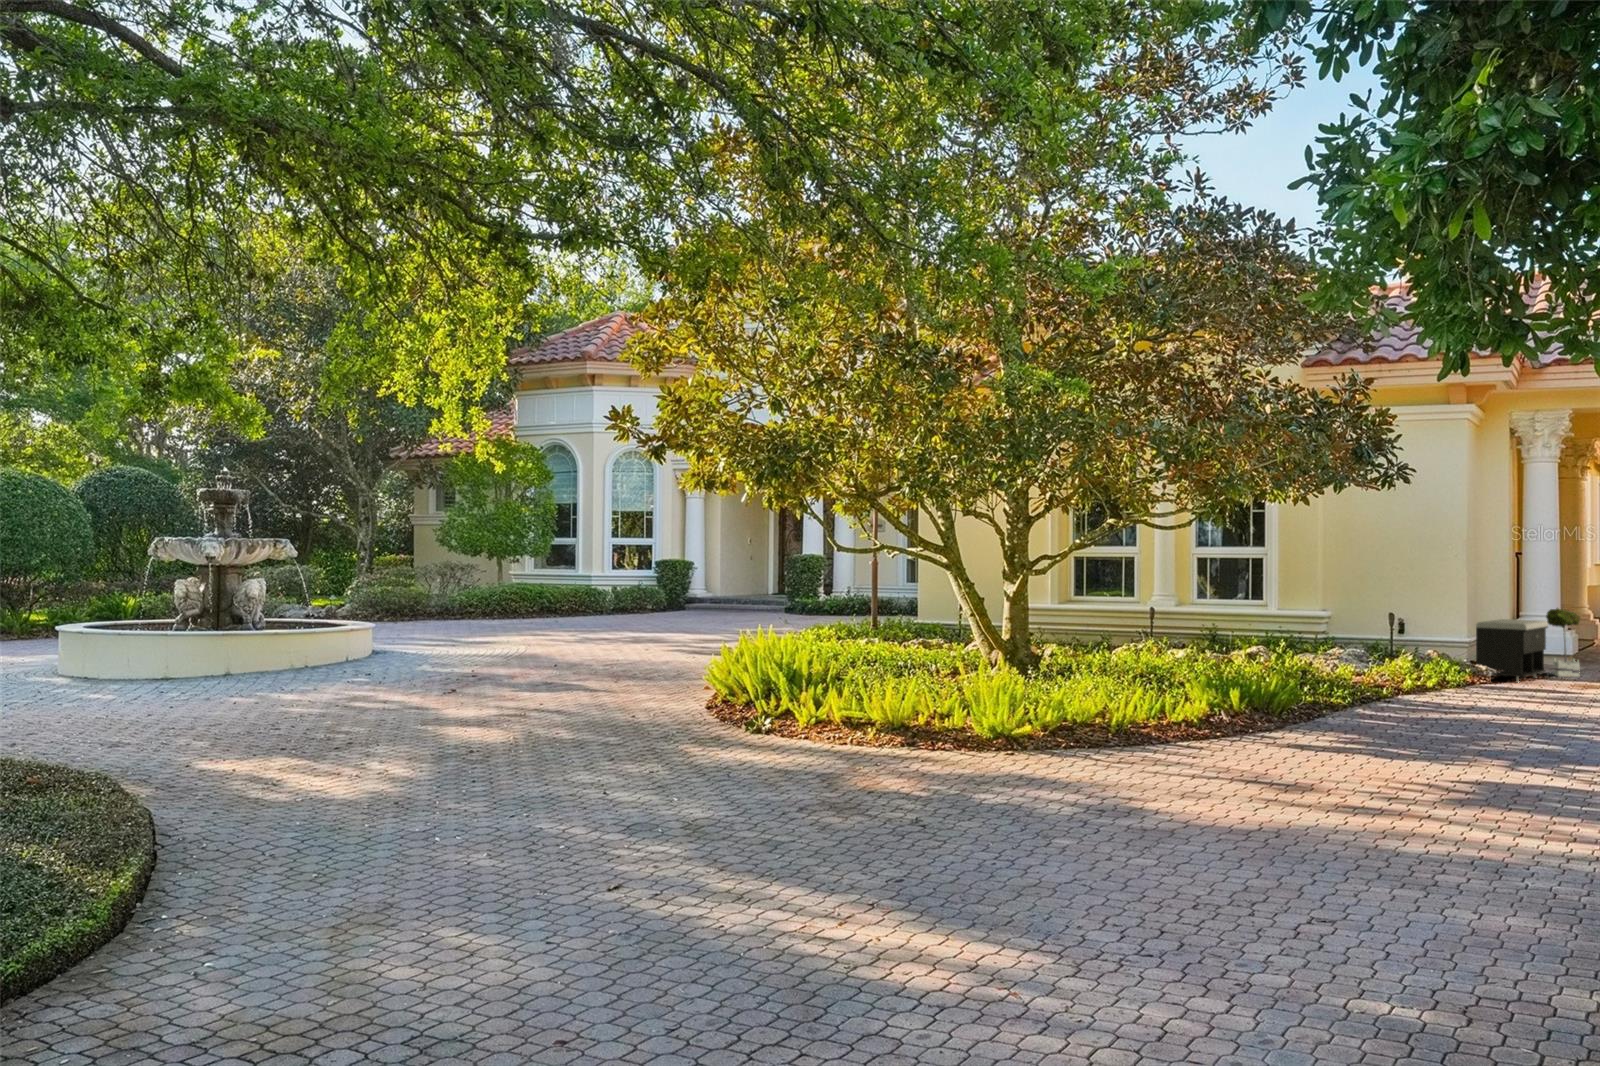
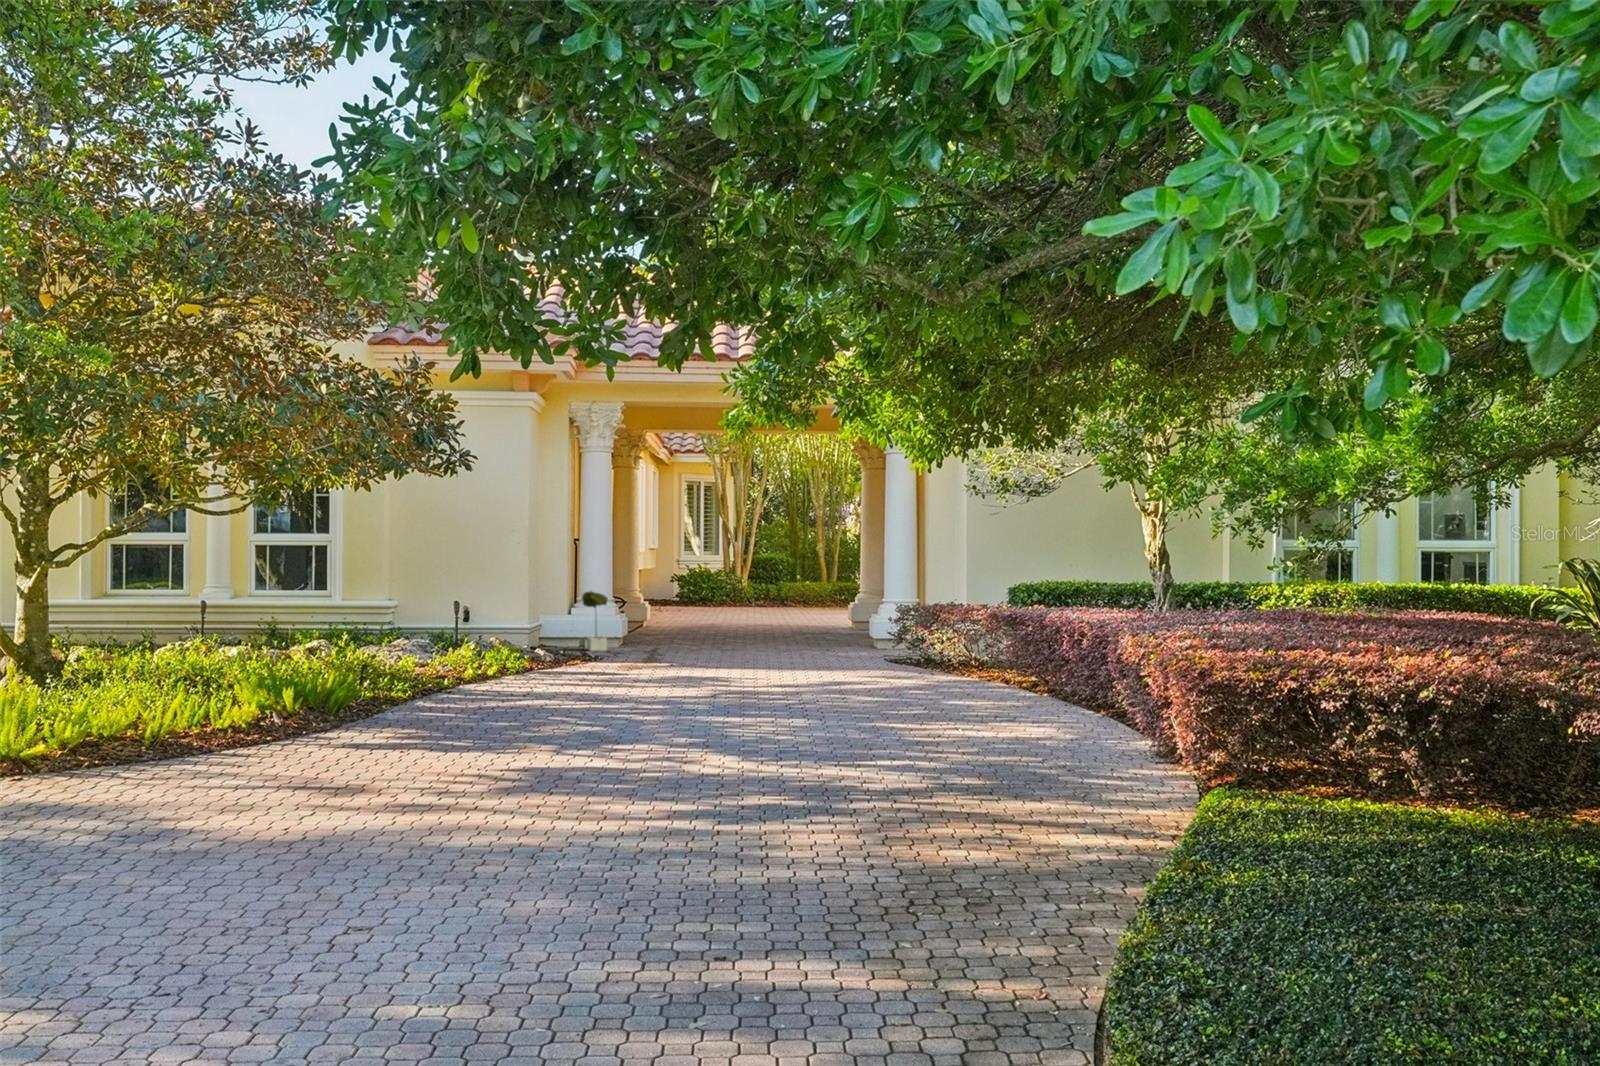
storage bench: present [1476,619,1548,682] -> none [525,602,583,659]

